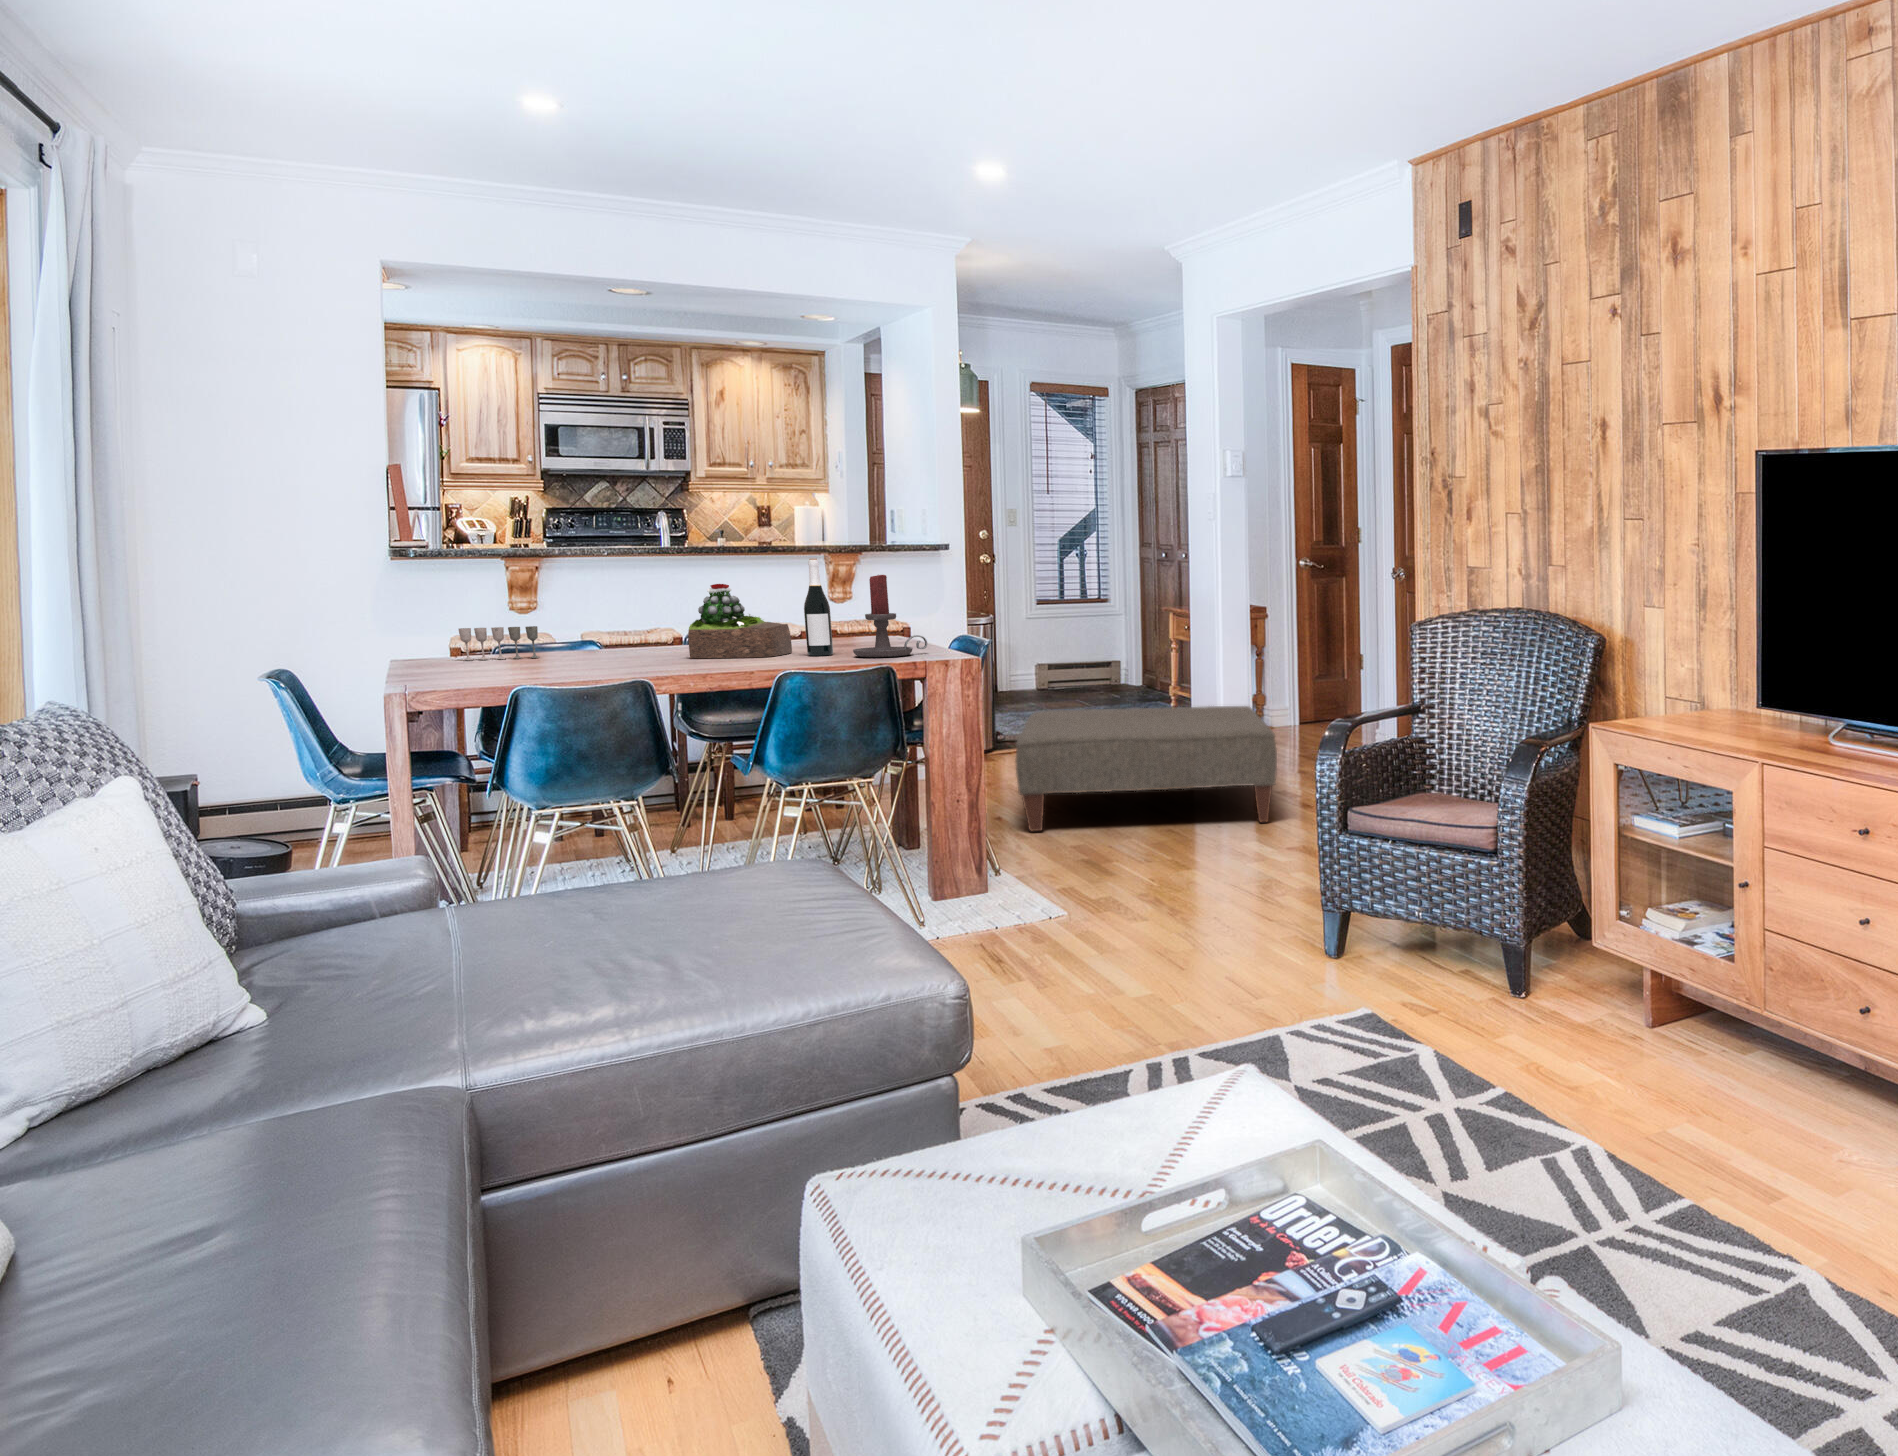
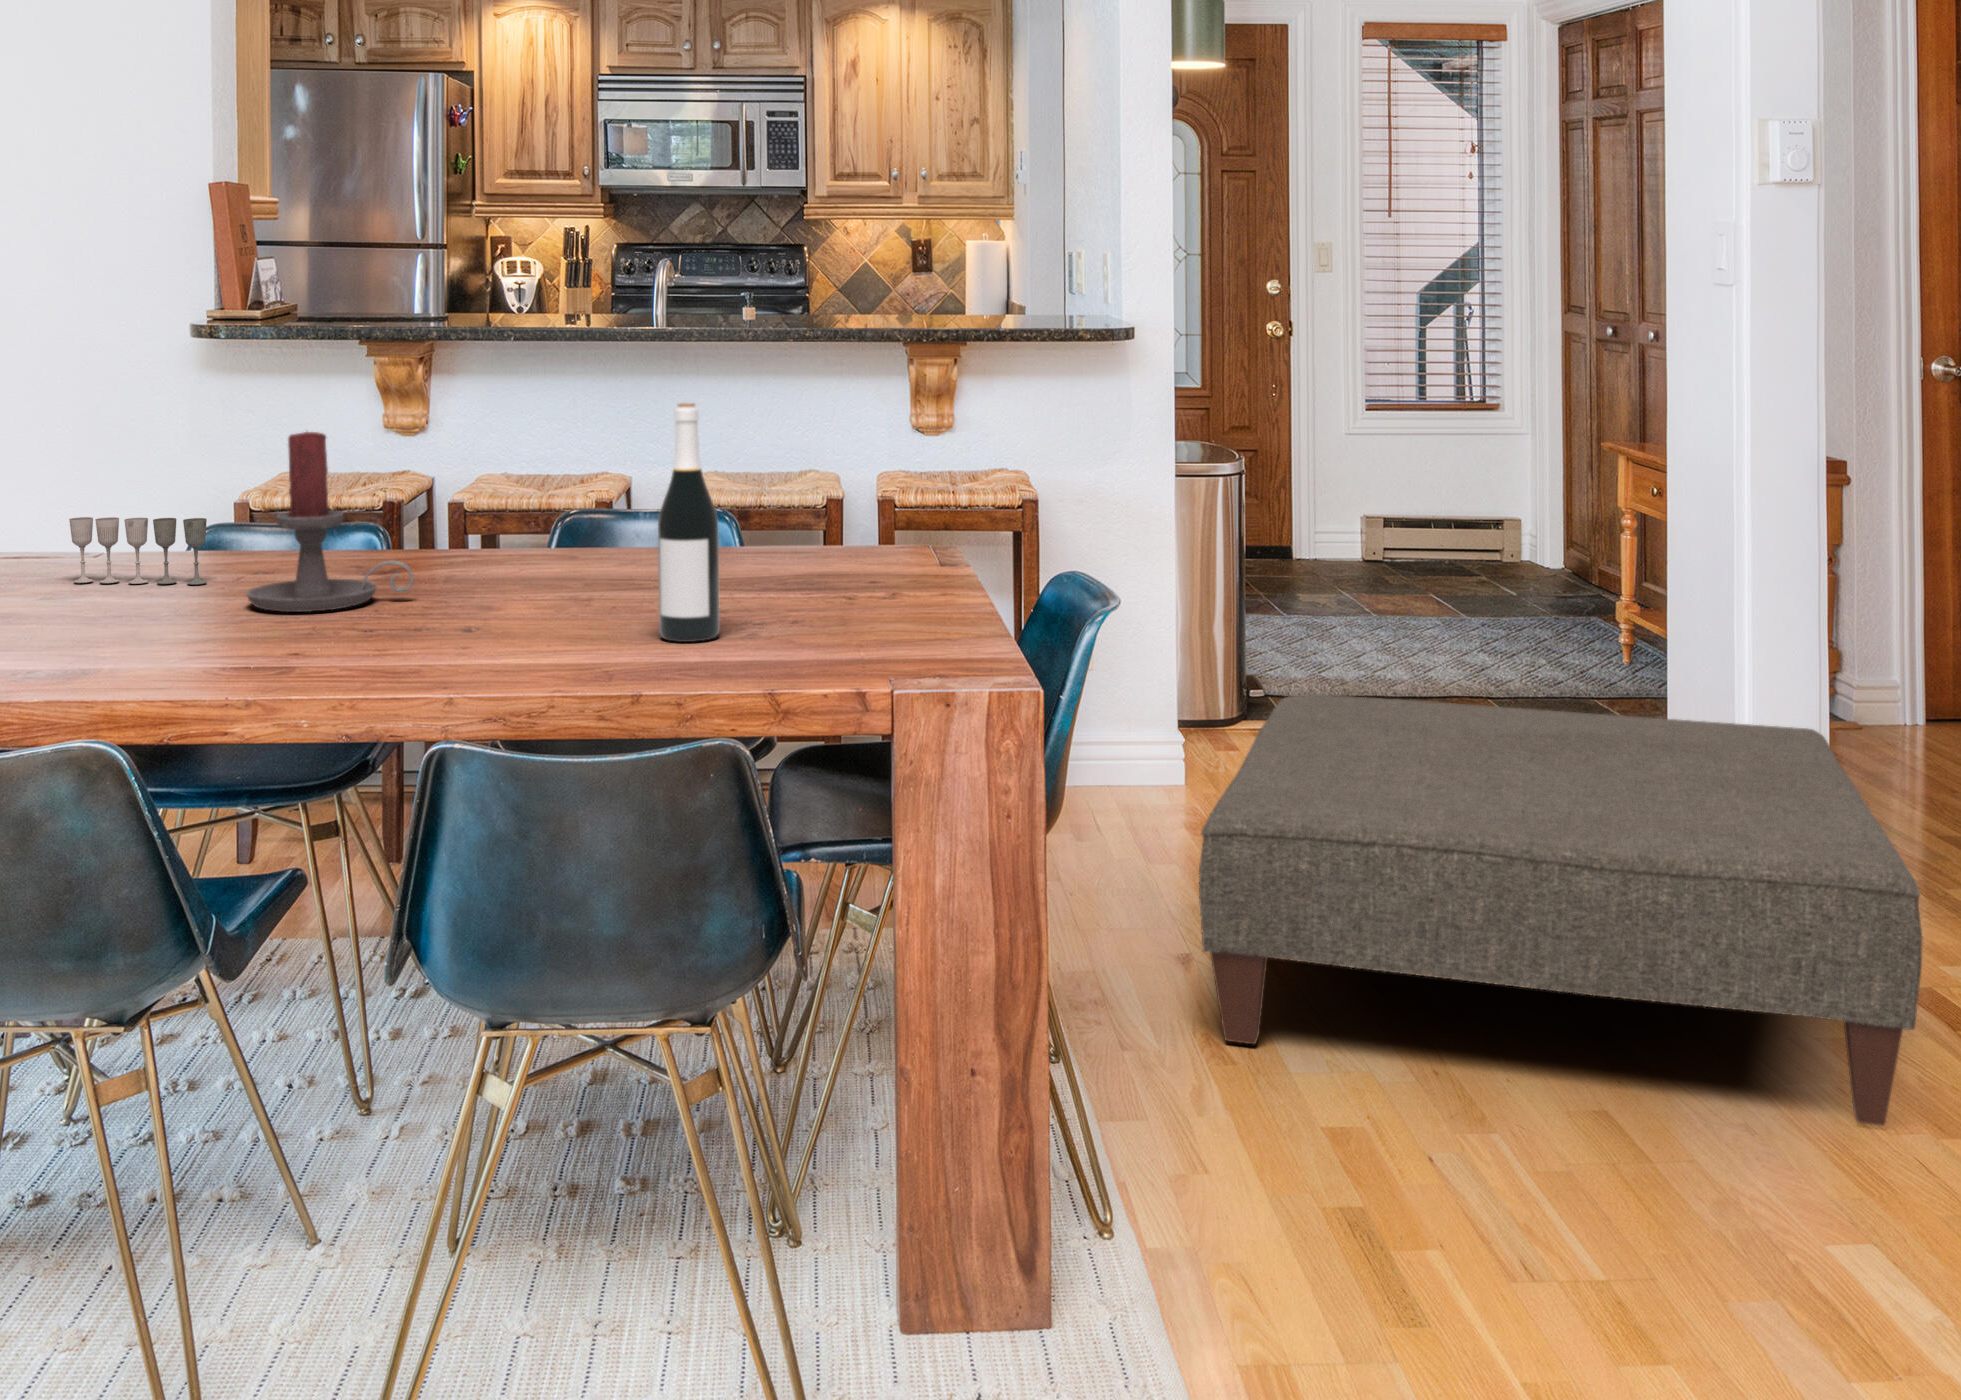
candle holder: present [853,575,927,657] -> present [247,432,414,612]
succulent plant: present [688,584,792,658] -> none [420,451,656,635]

